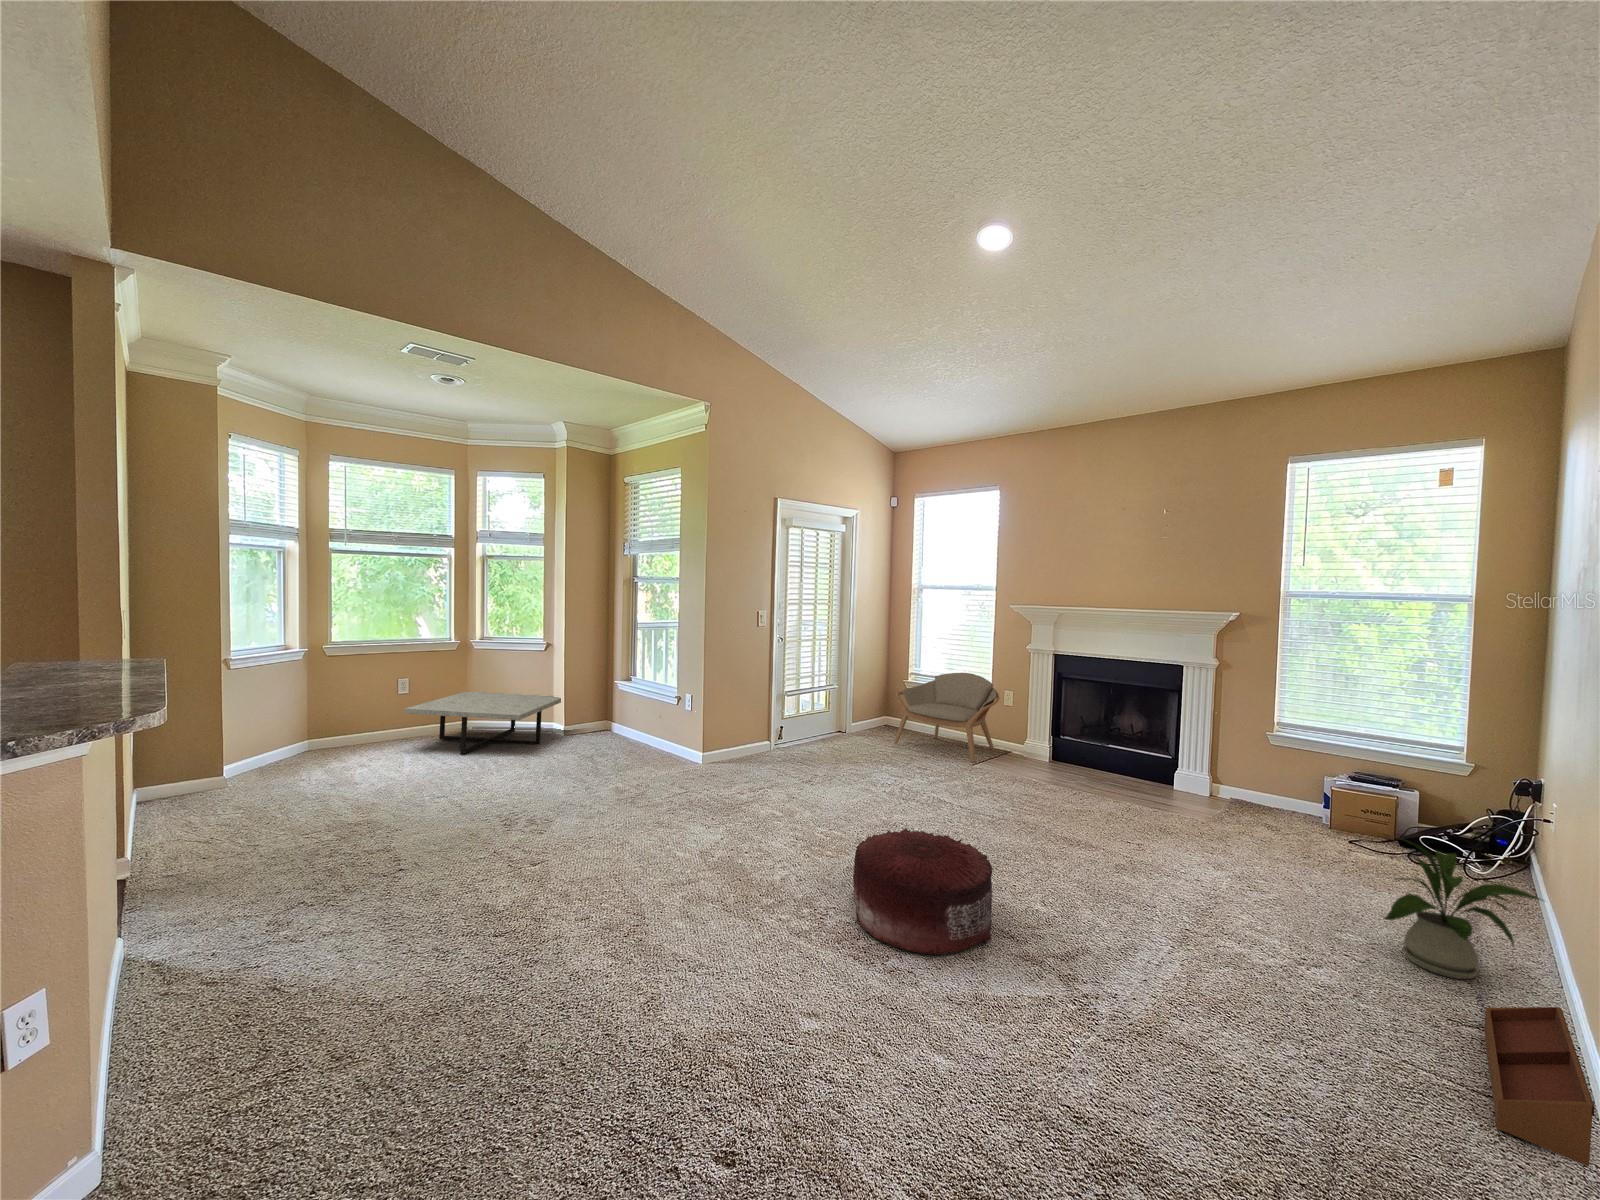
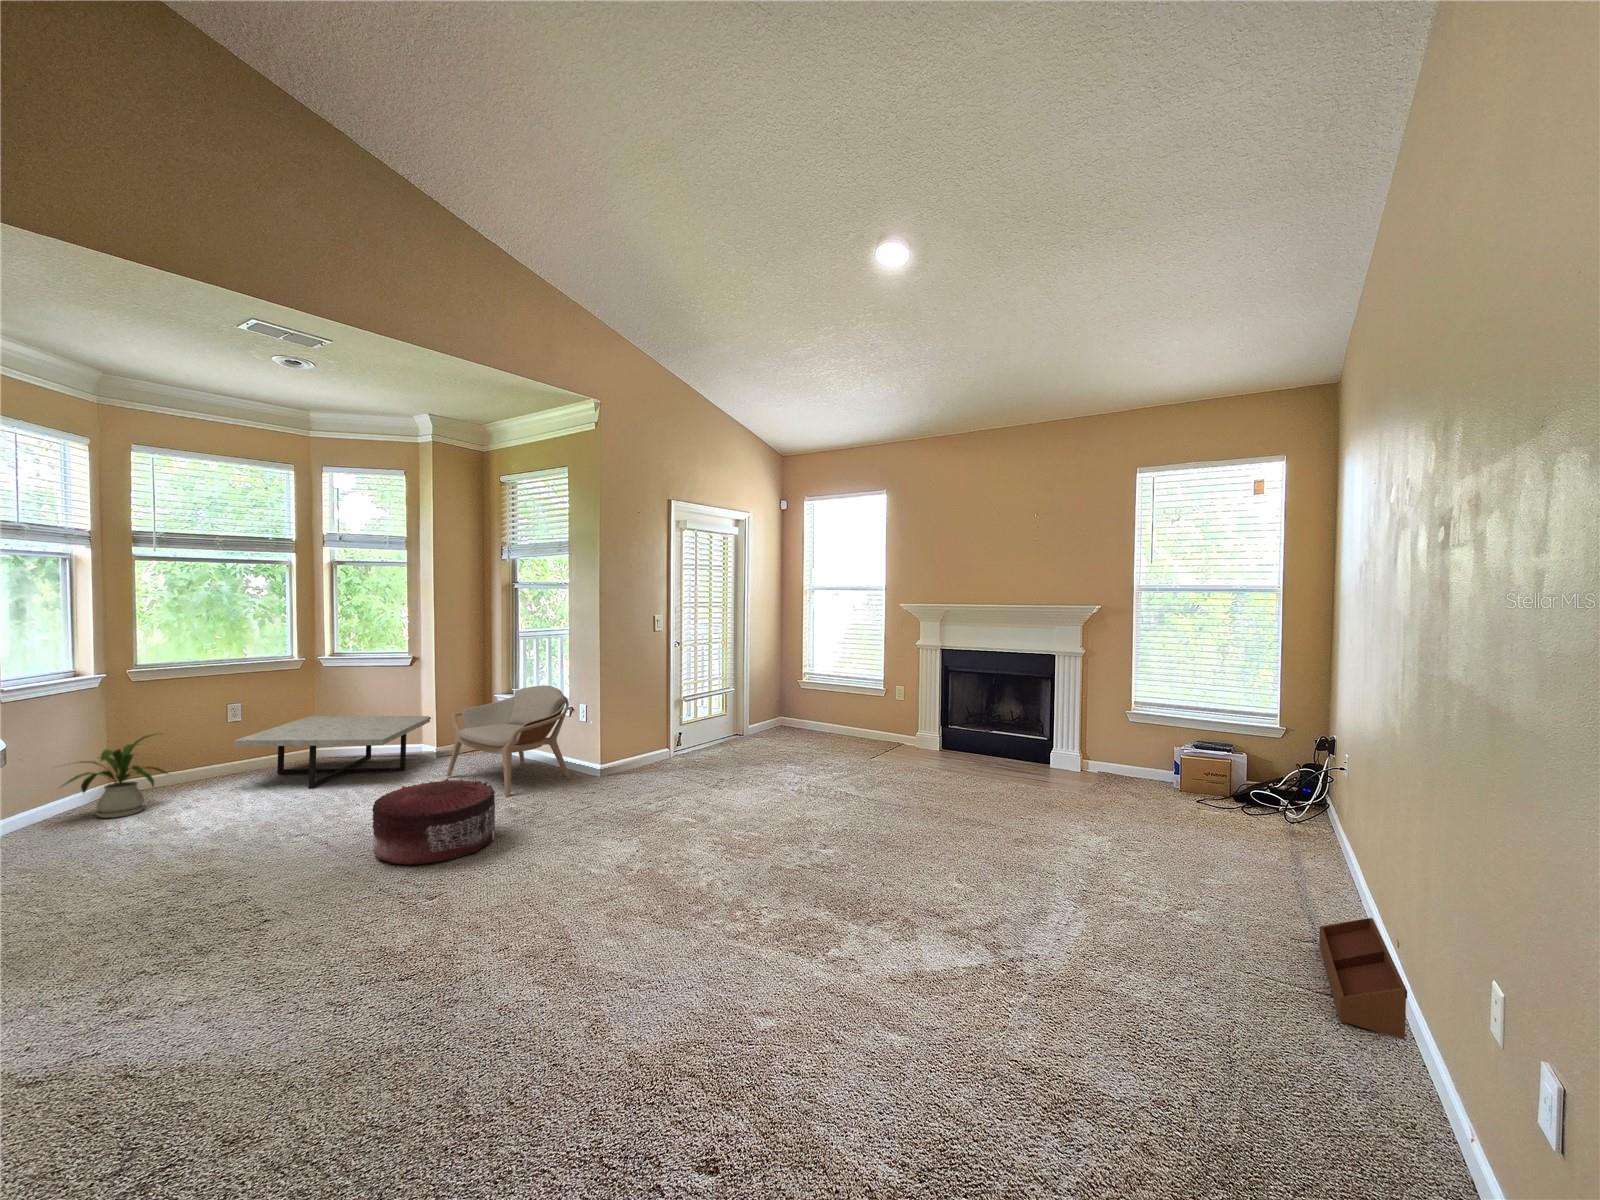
armchair: present [894,673,999,762] -> present [447,685,570,796]
pouf: present [853,828,992,955] -> present [372,779,495,865]
house plant: present [1384,838,1541,979] -> present [63,733,167,818]

